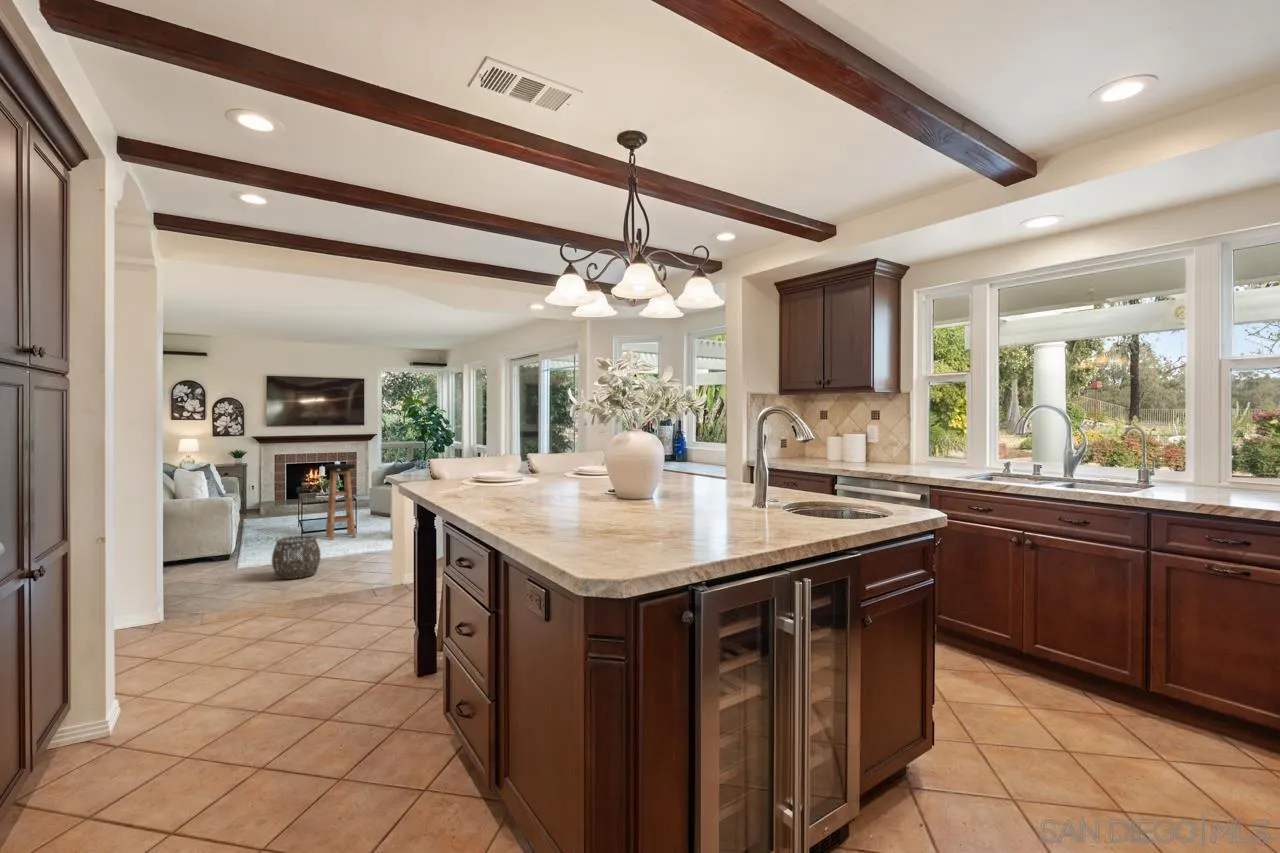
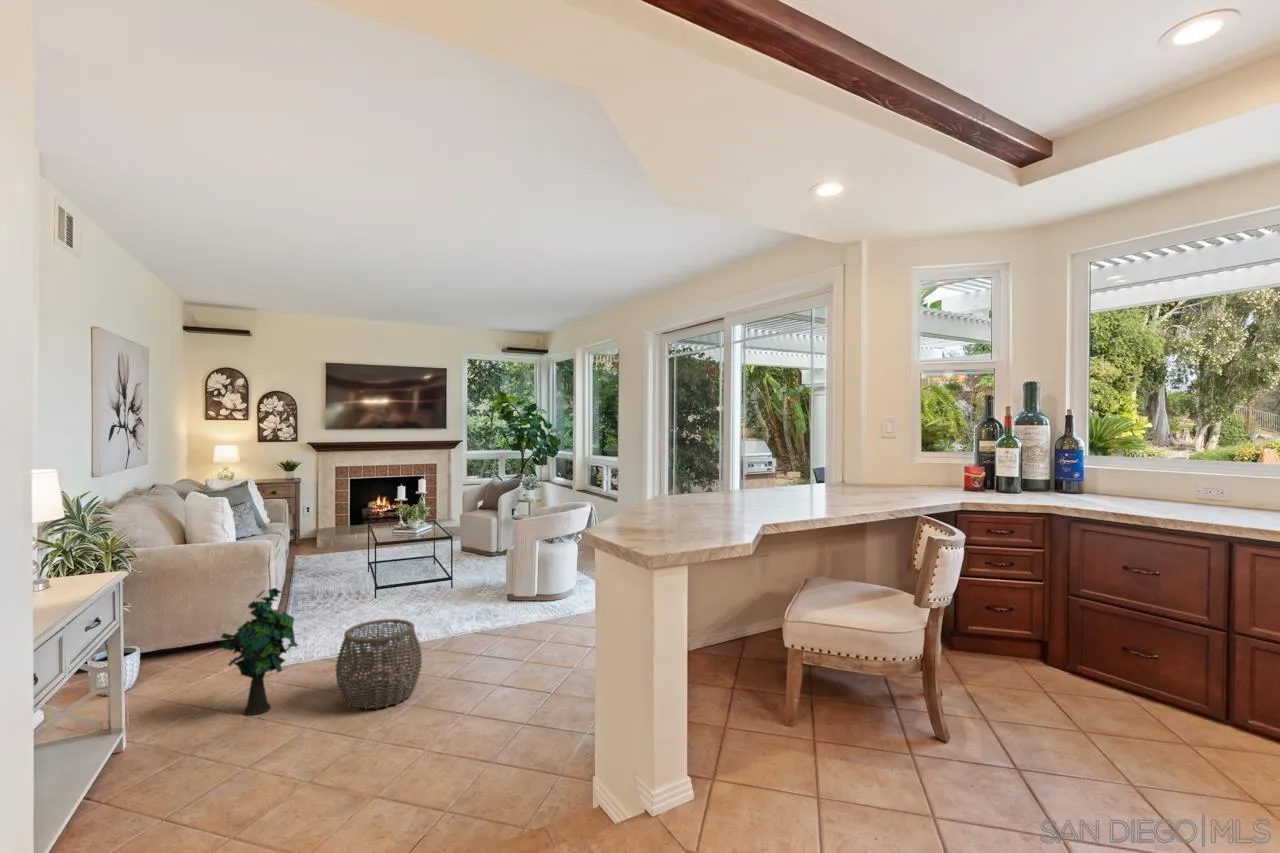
bar stool: present [325,464,356,540] -> none [410,483,455,600]
decorative plant: none [205,516,251,583] -> present [218,588,298,715]

